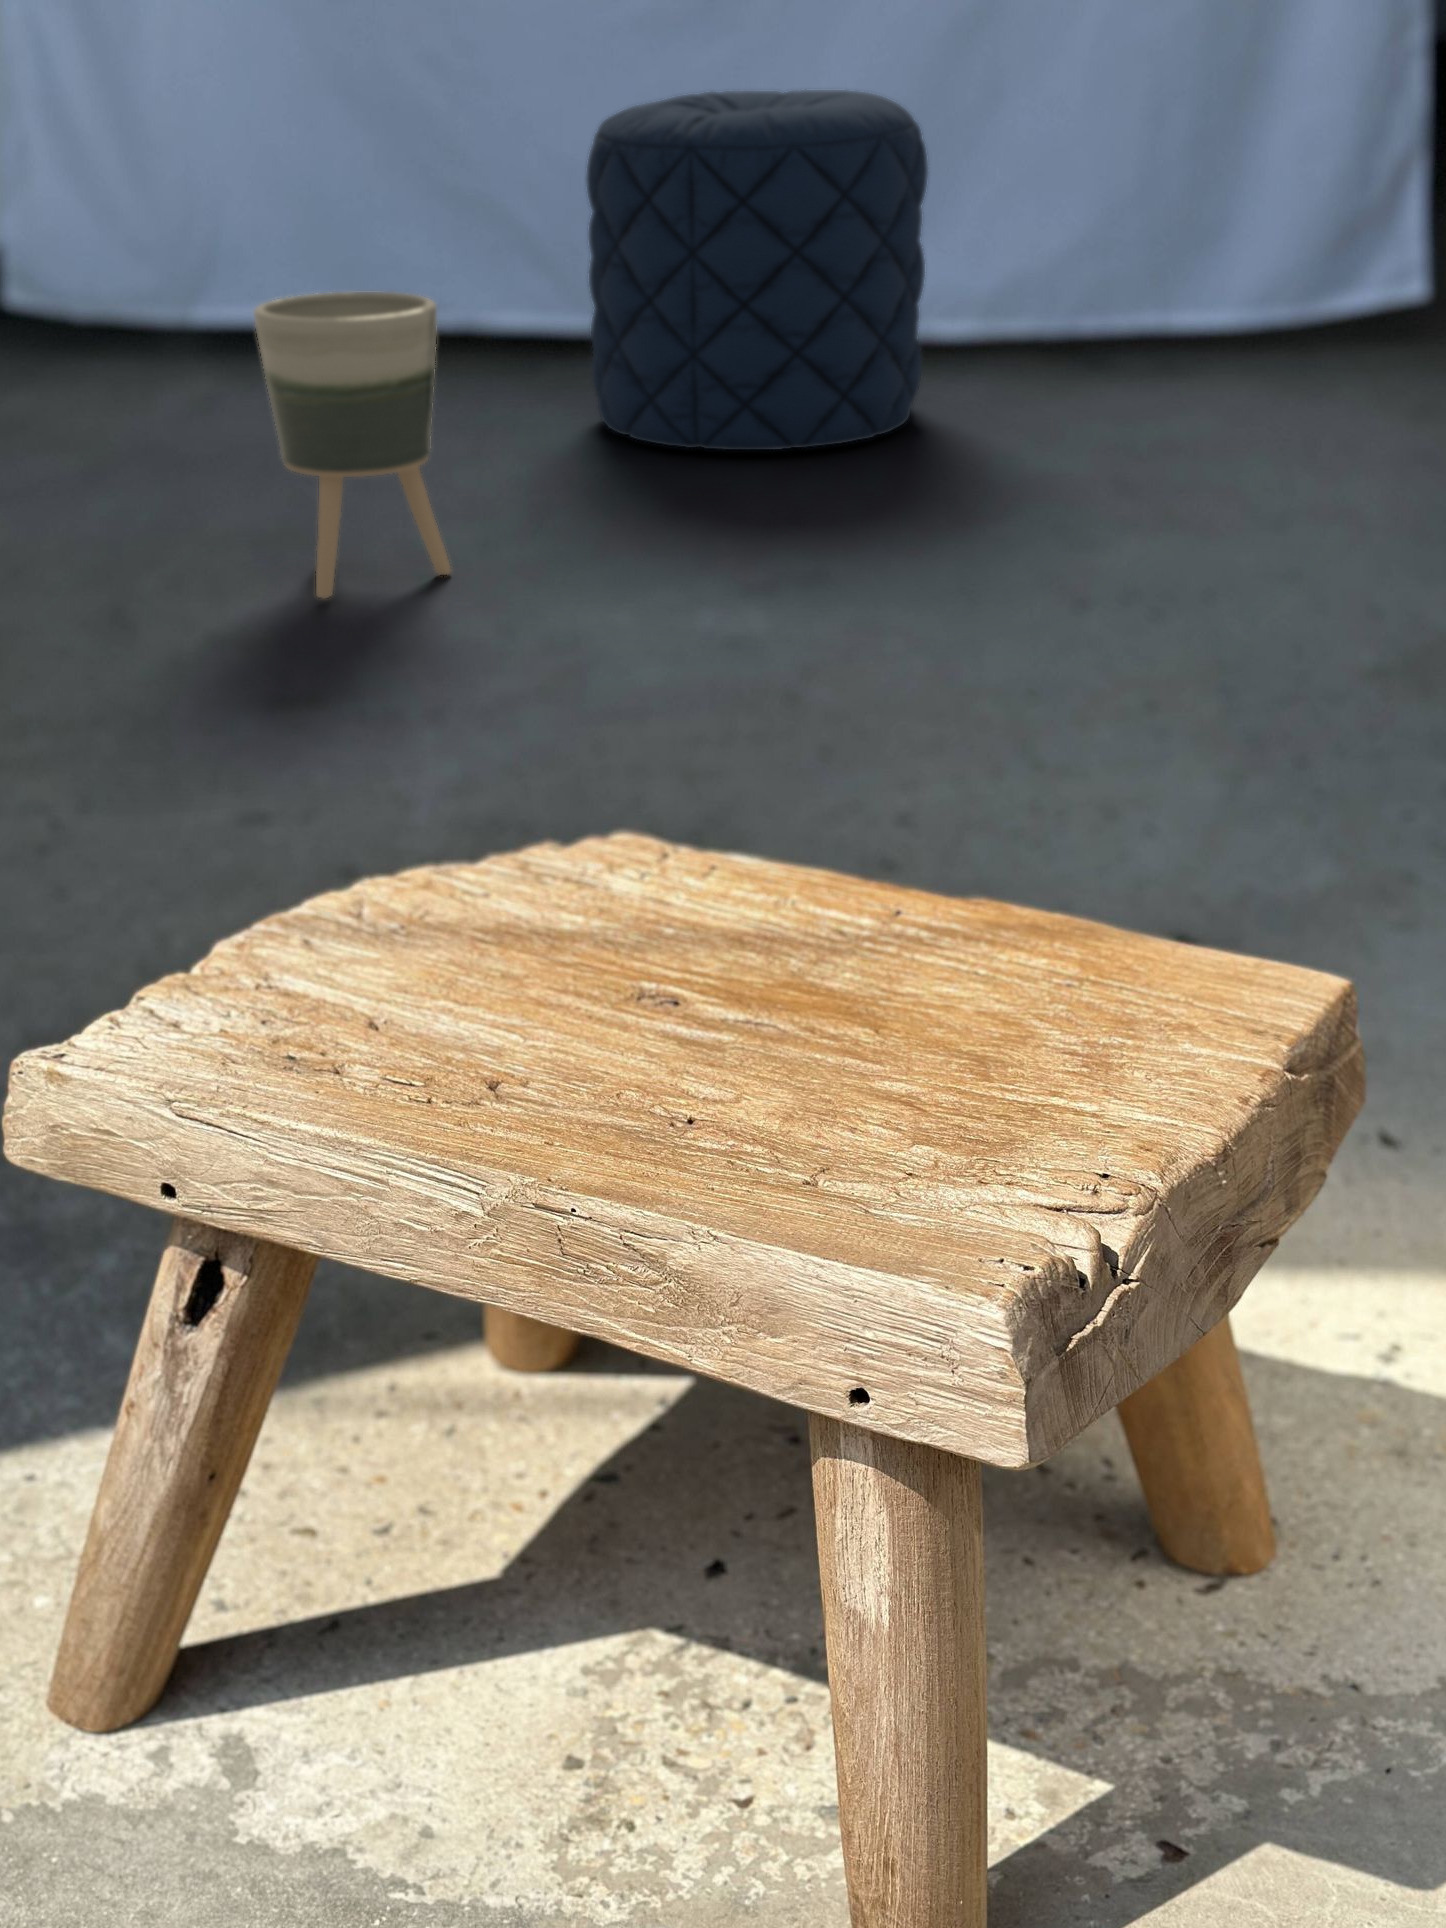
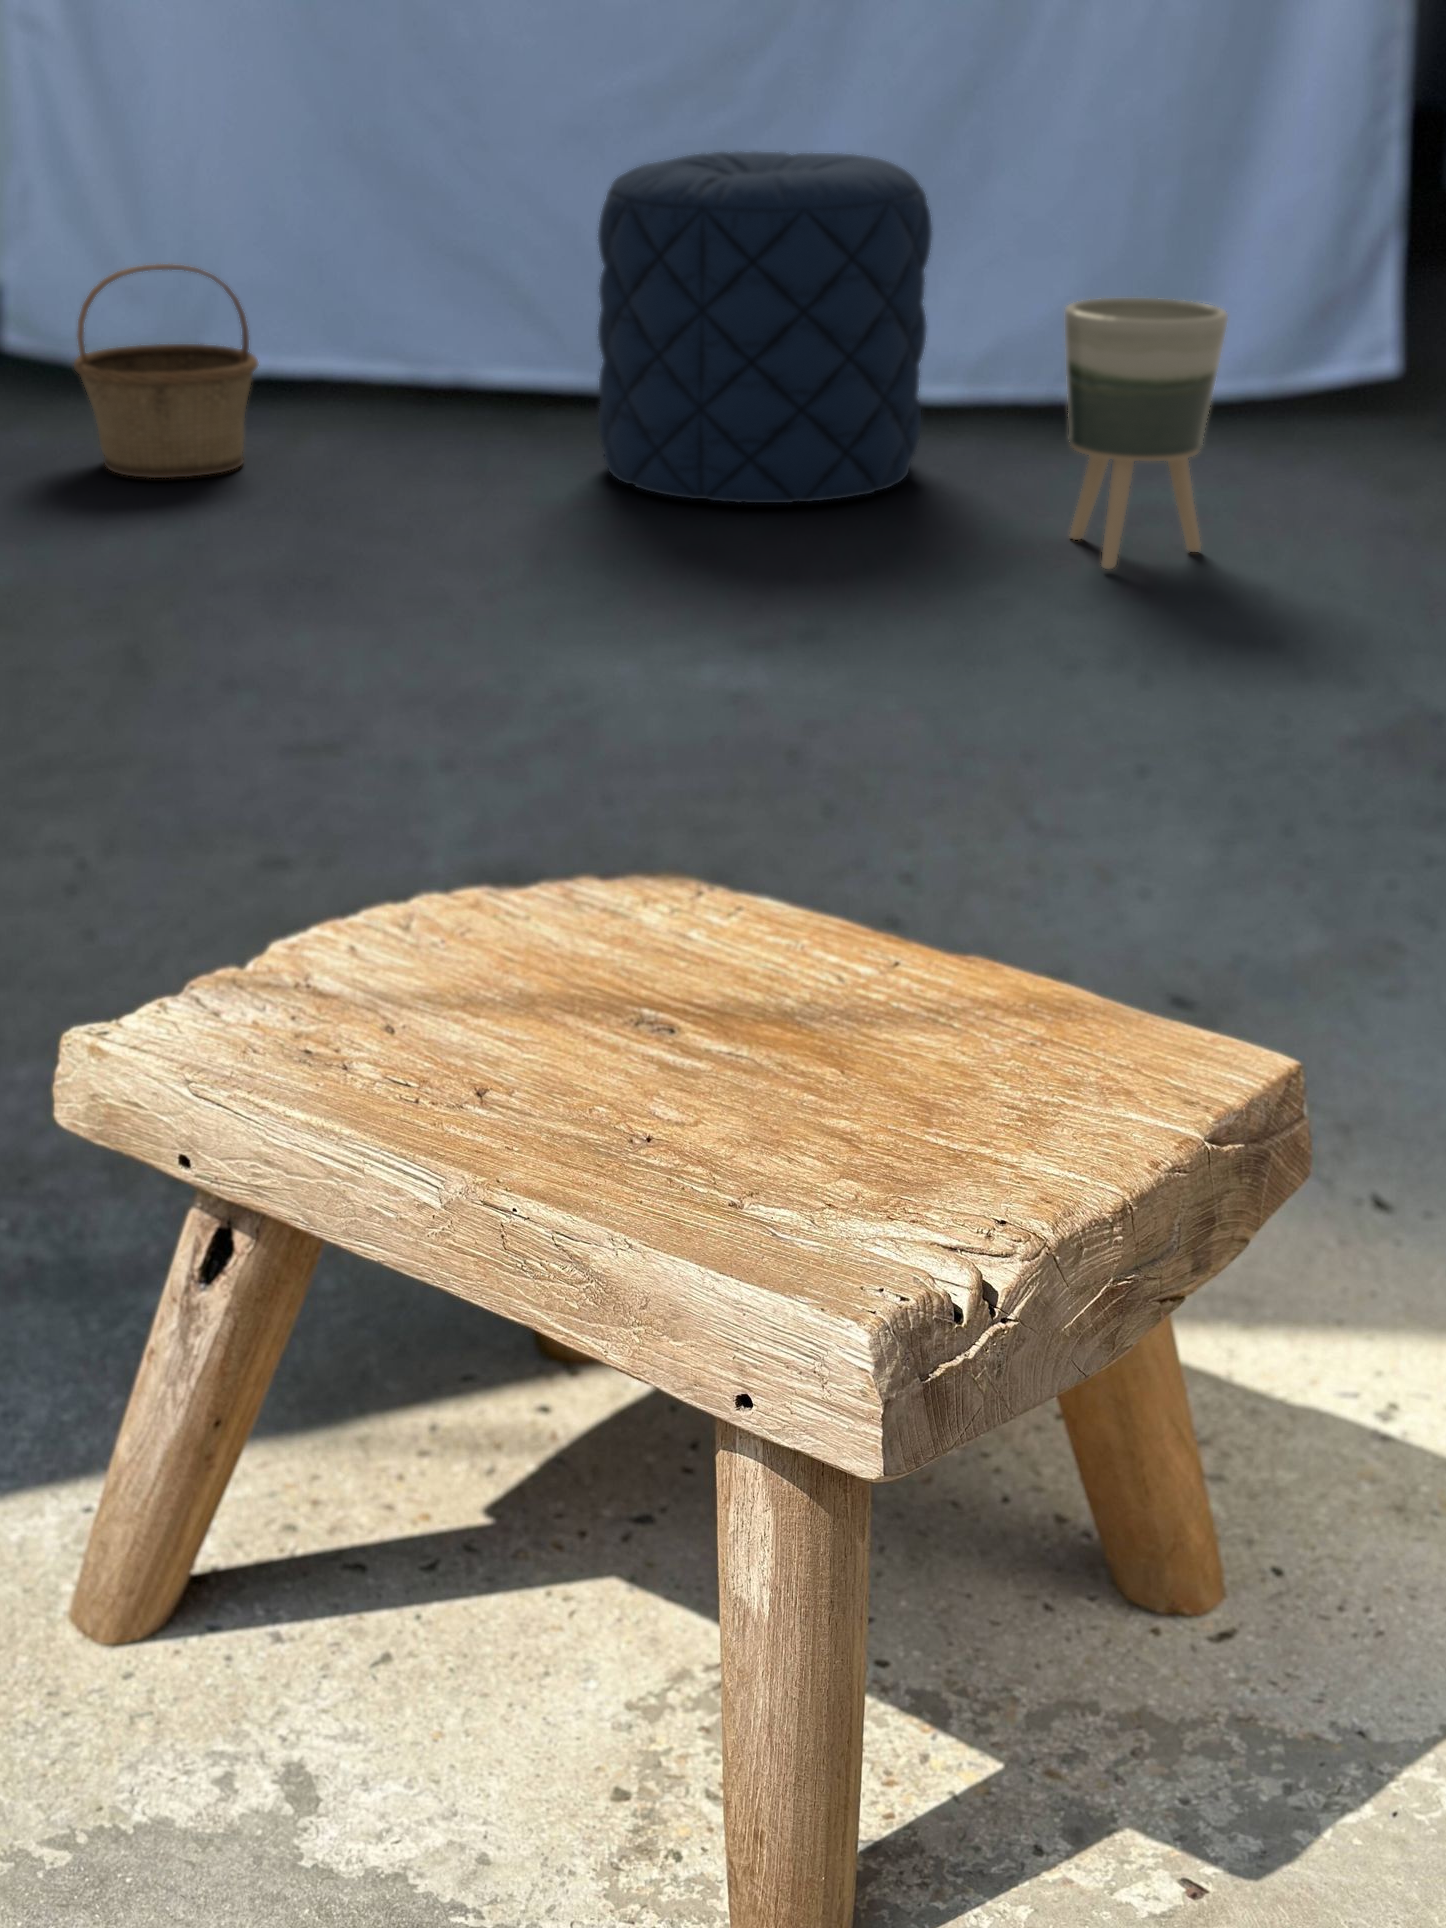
basket: none [57,222,245,441] -> present [74,264,259,478]
planter: present [254,292,451,599] -> present [1065,298,1228,569]

